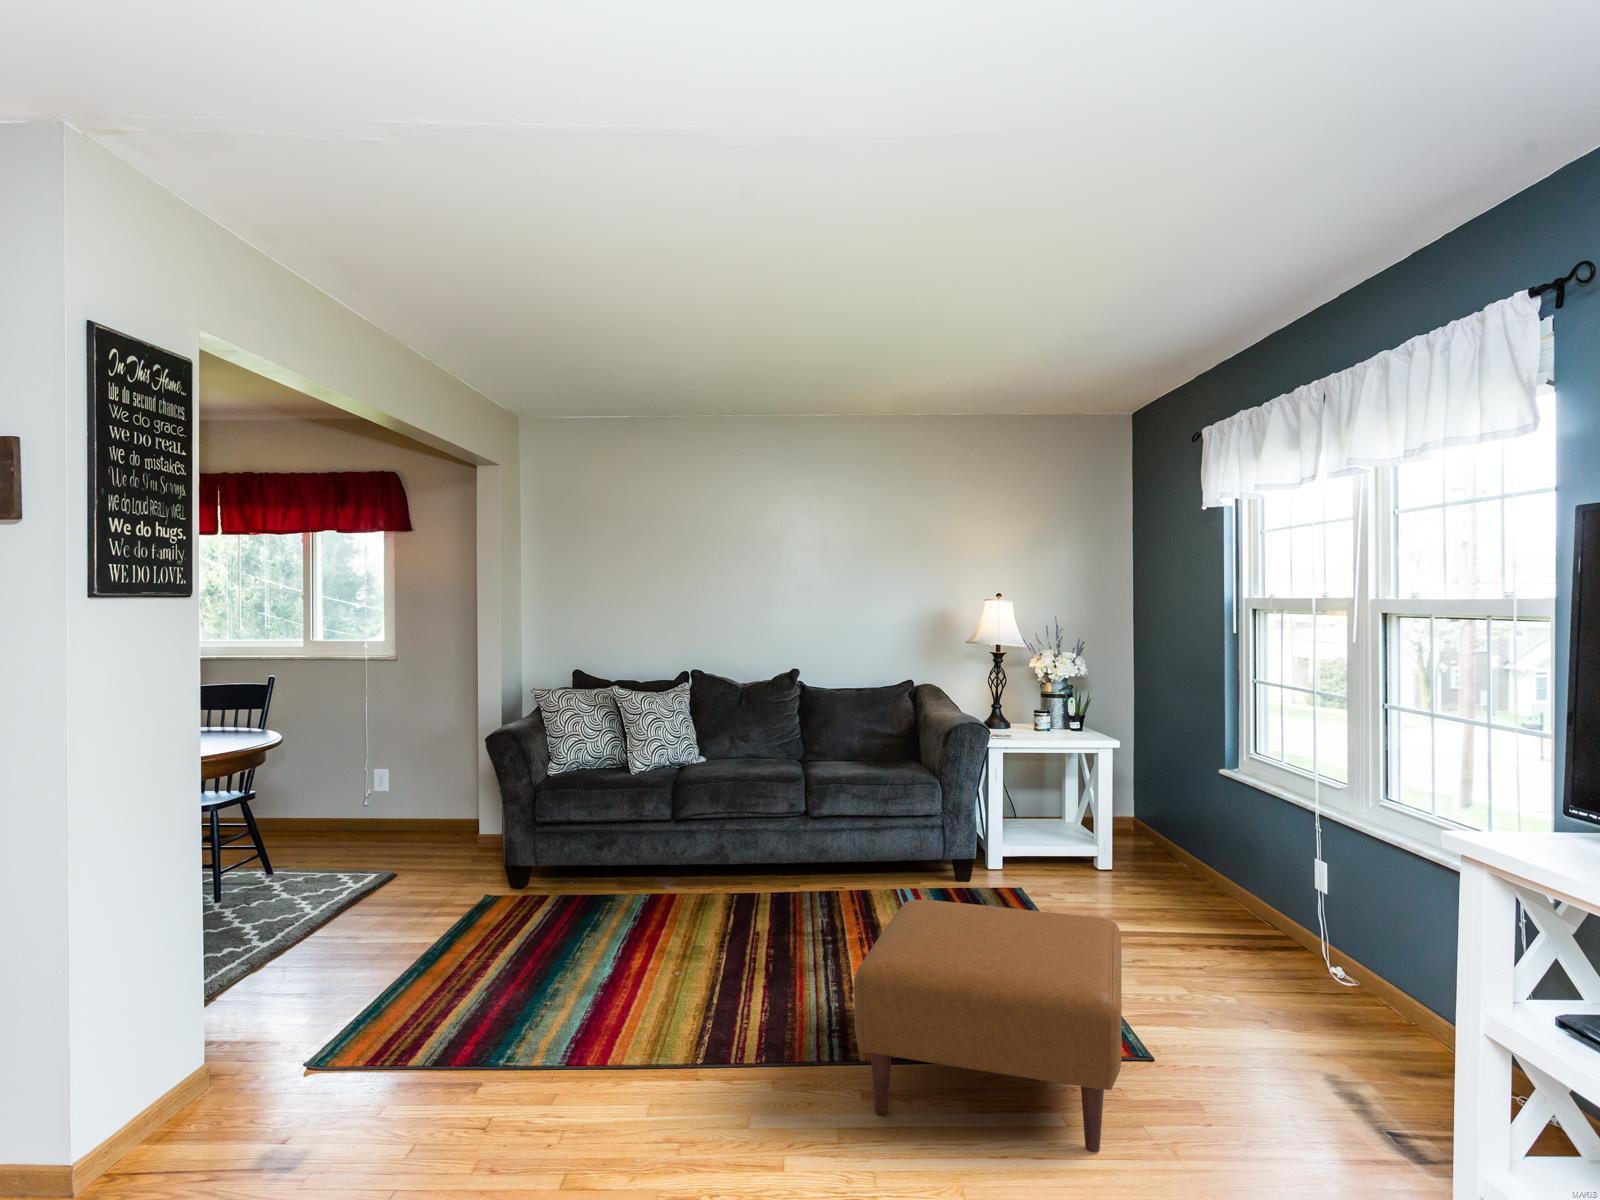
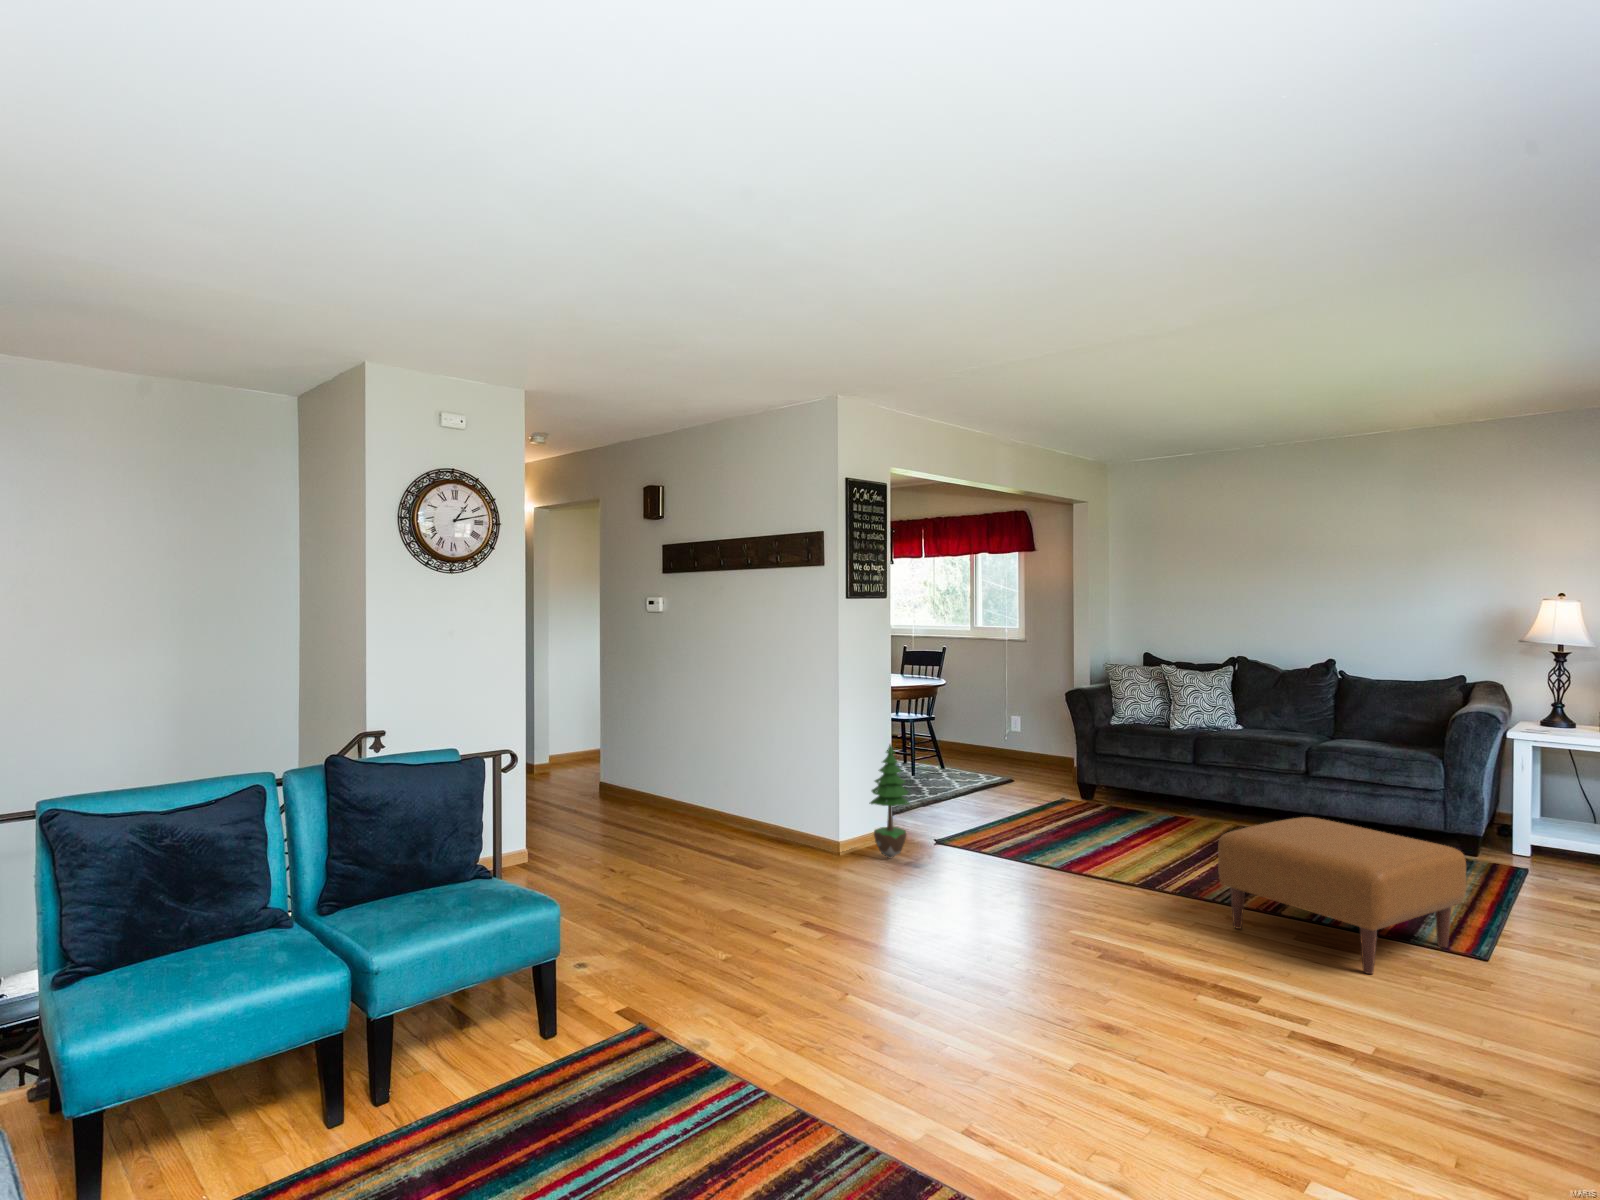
potted tree: none [154,897,256,1141] -> present [869,745,910,858]

